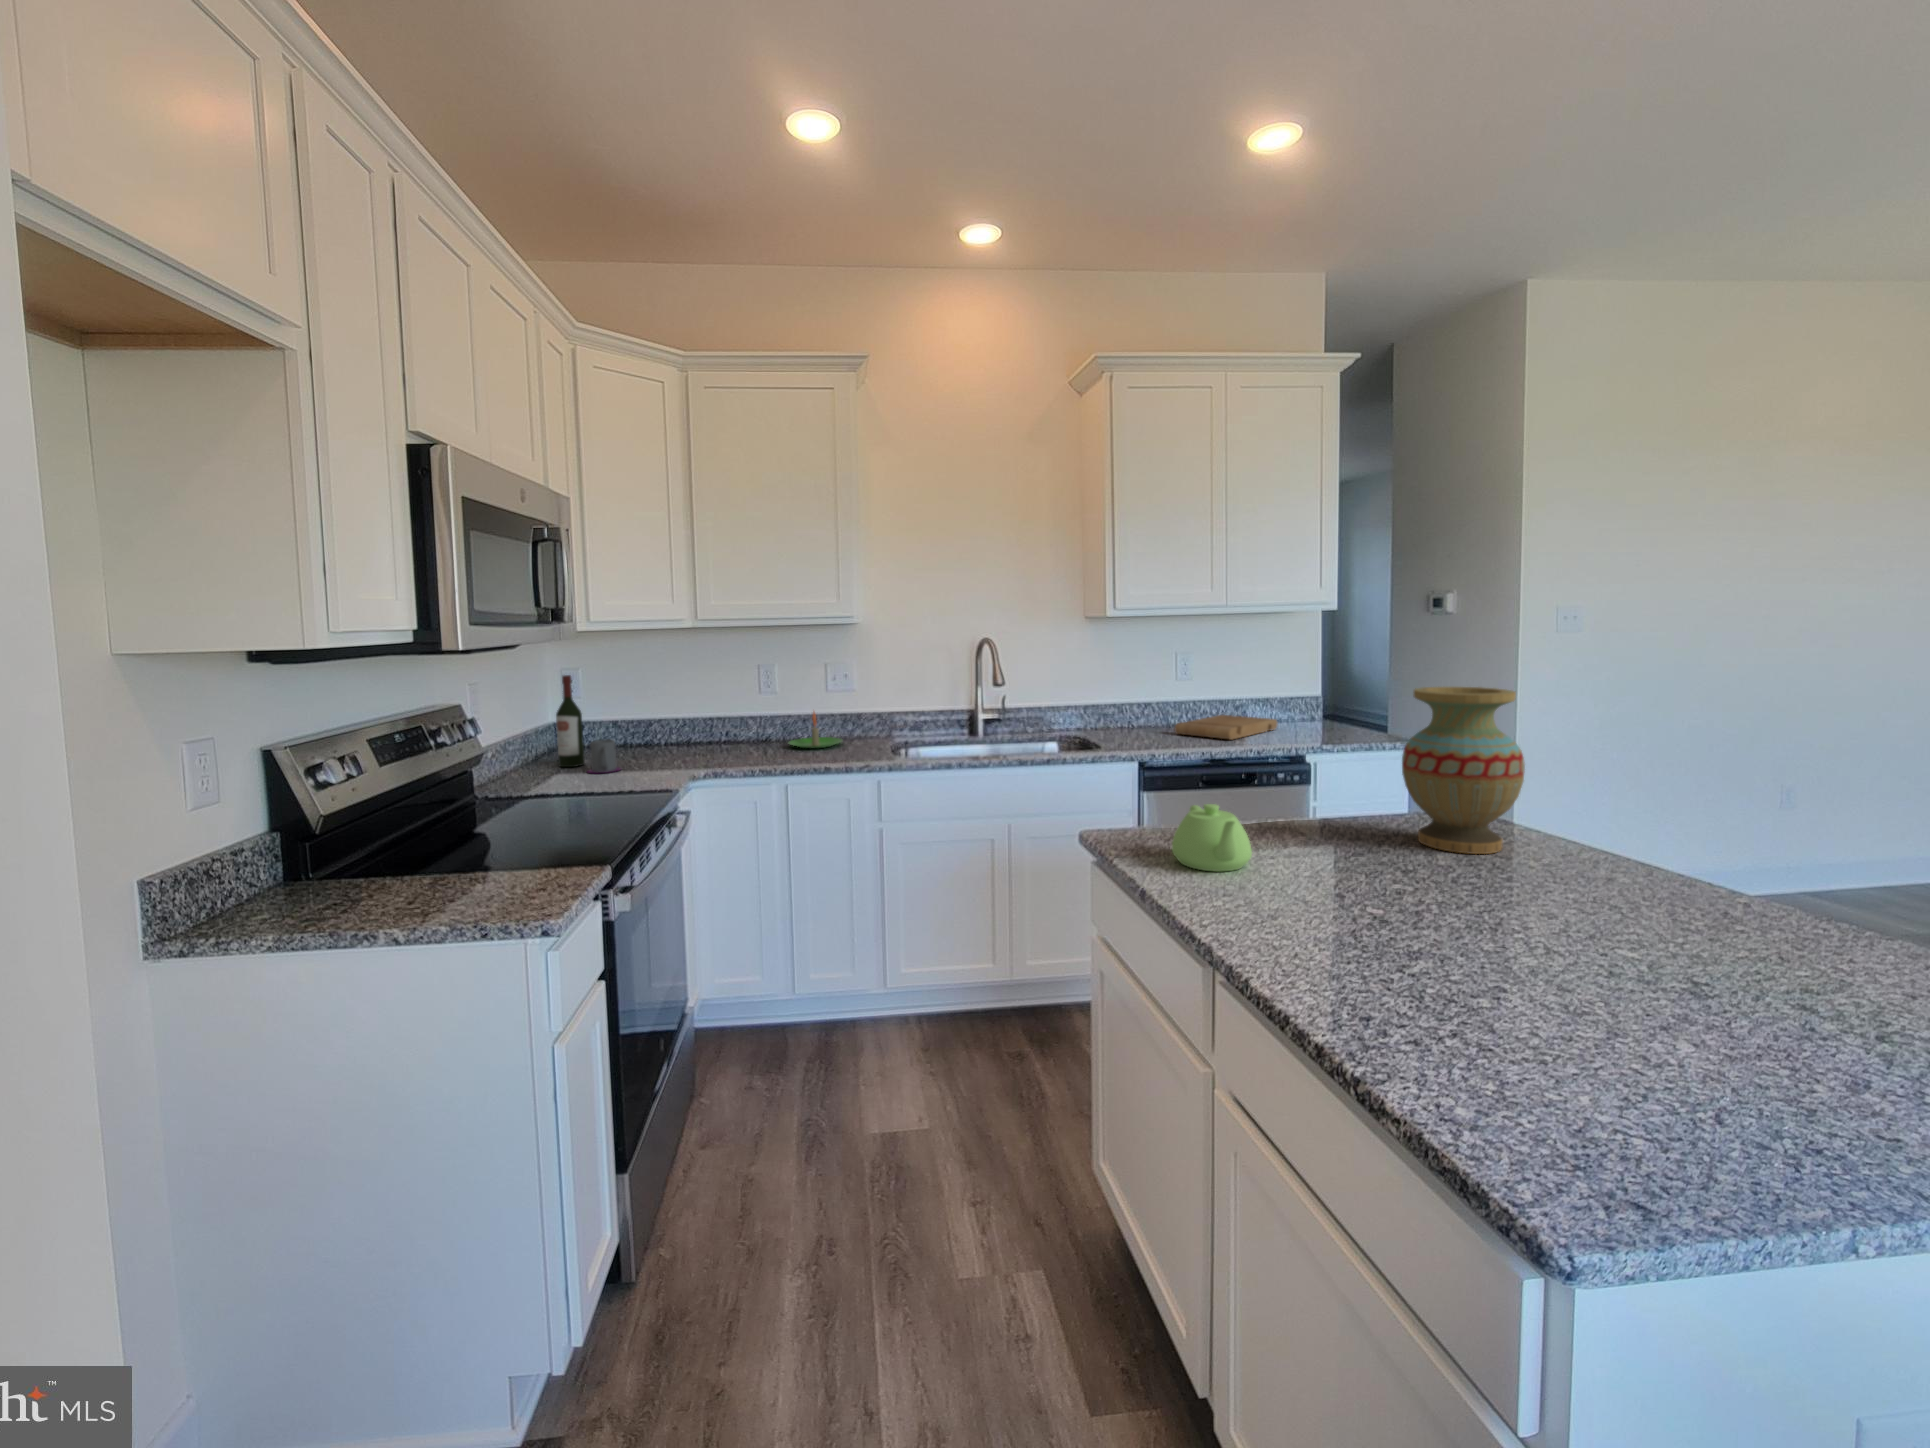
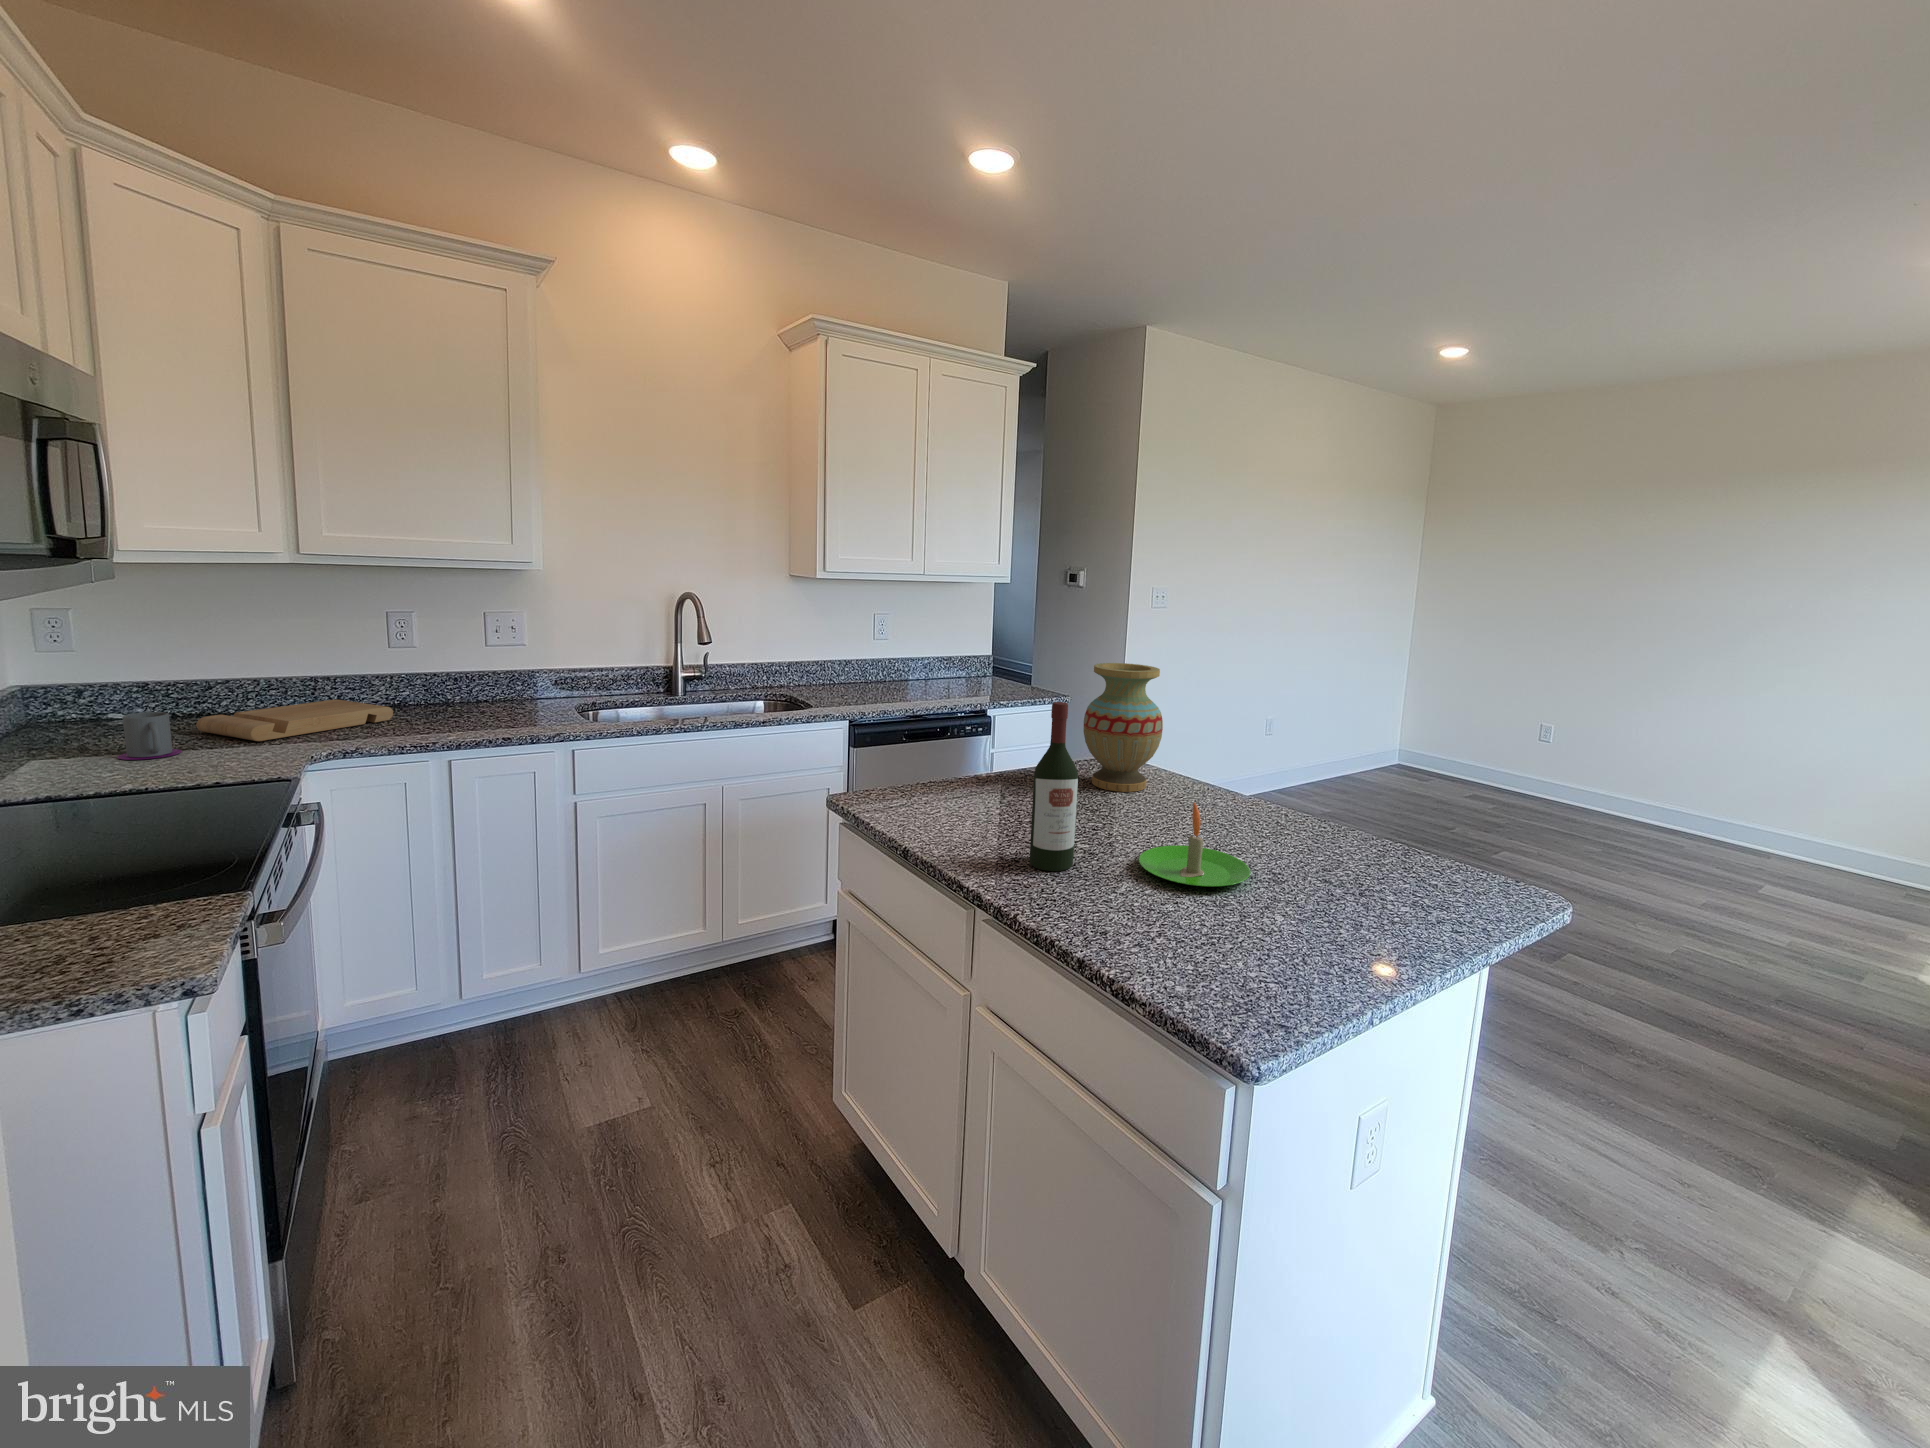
wine bottle: present [556,675,585,767] -> present [1030,702,1078,871]
candle: present [789,712,842,748] -> present [1139,803,1250,887]
cutting board: present [1175,715,1277,740] -> present [196,699,393,741]
teapot: present [1172,804,1252,871] -> none [919,766,984,824]

